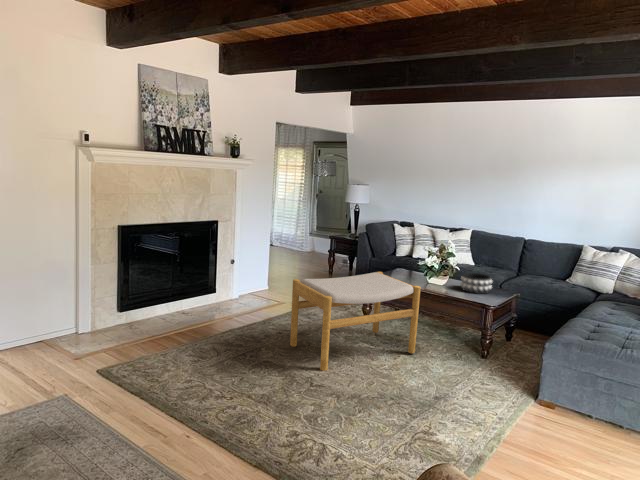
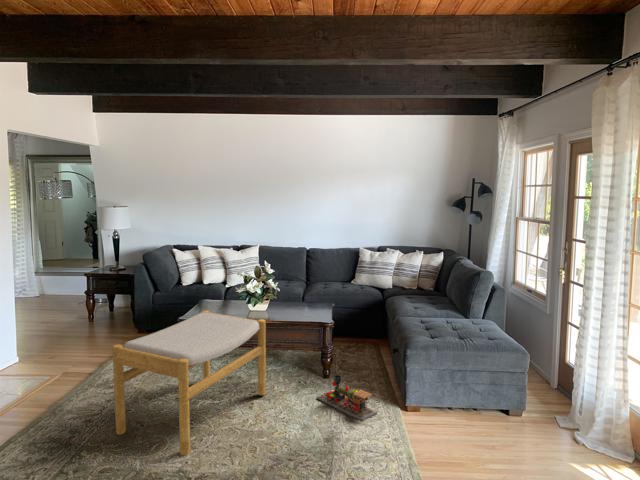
decorative bowl: present [460,273,493,294] -> none [284,292,316,313]
toy train: none [457,352,505,398] -> present [316,375,377,421]

